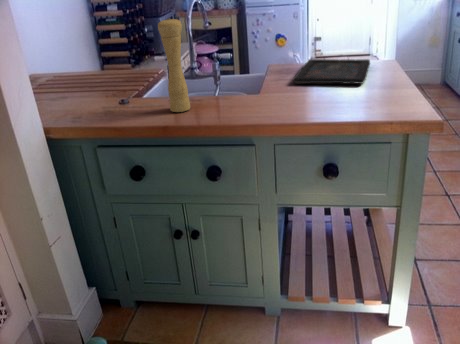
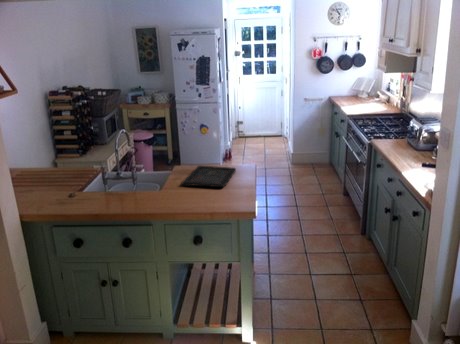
pepper mill: present [158,18,190,112] -> none [94,152,114,206]

